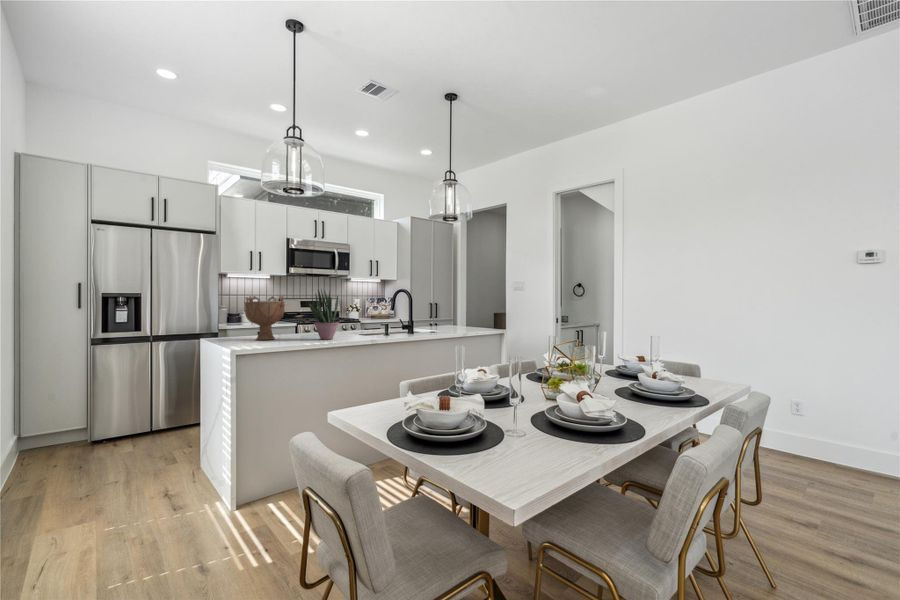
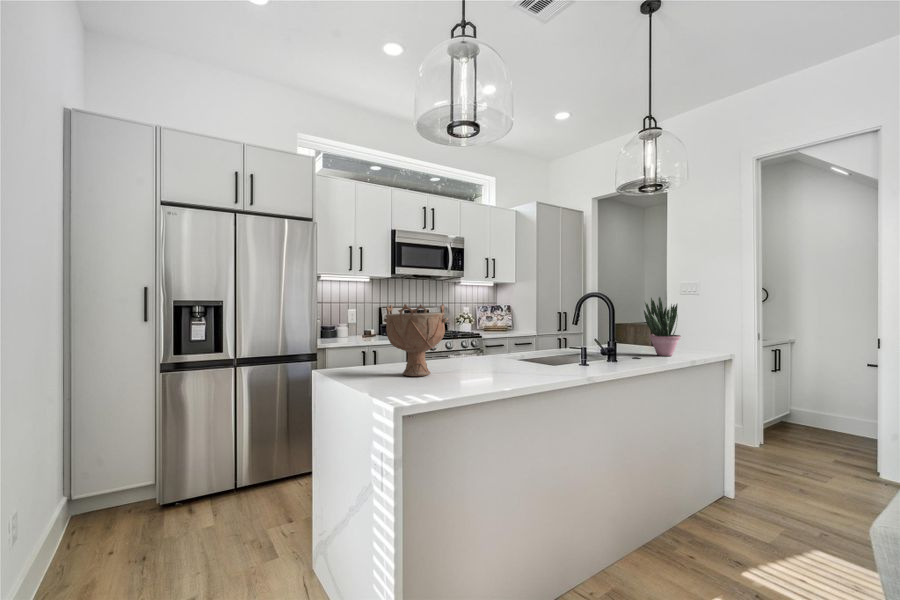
potted plant: present [307,290,339,340] -> present [644,297,681,356]

